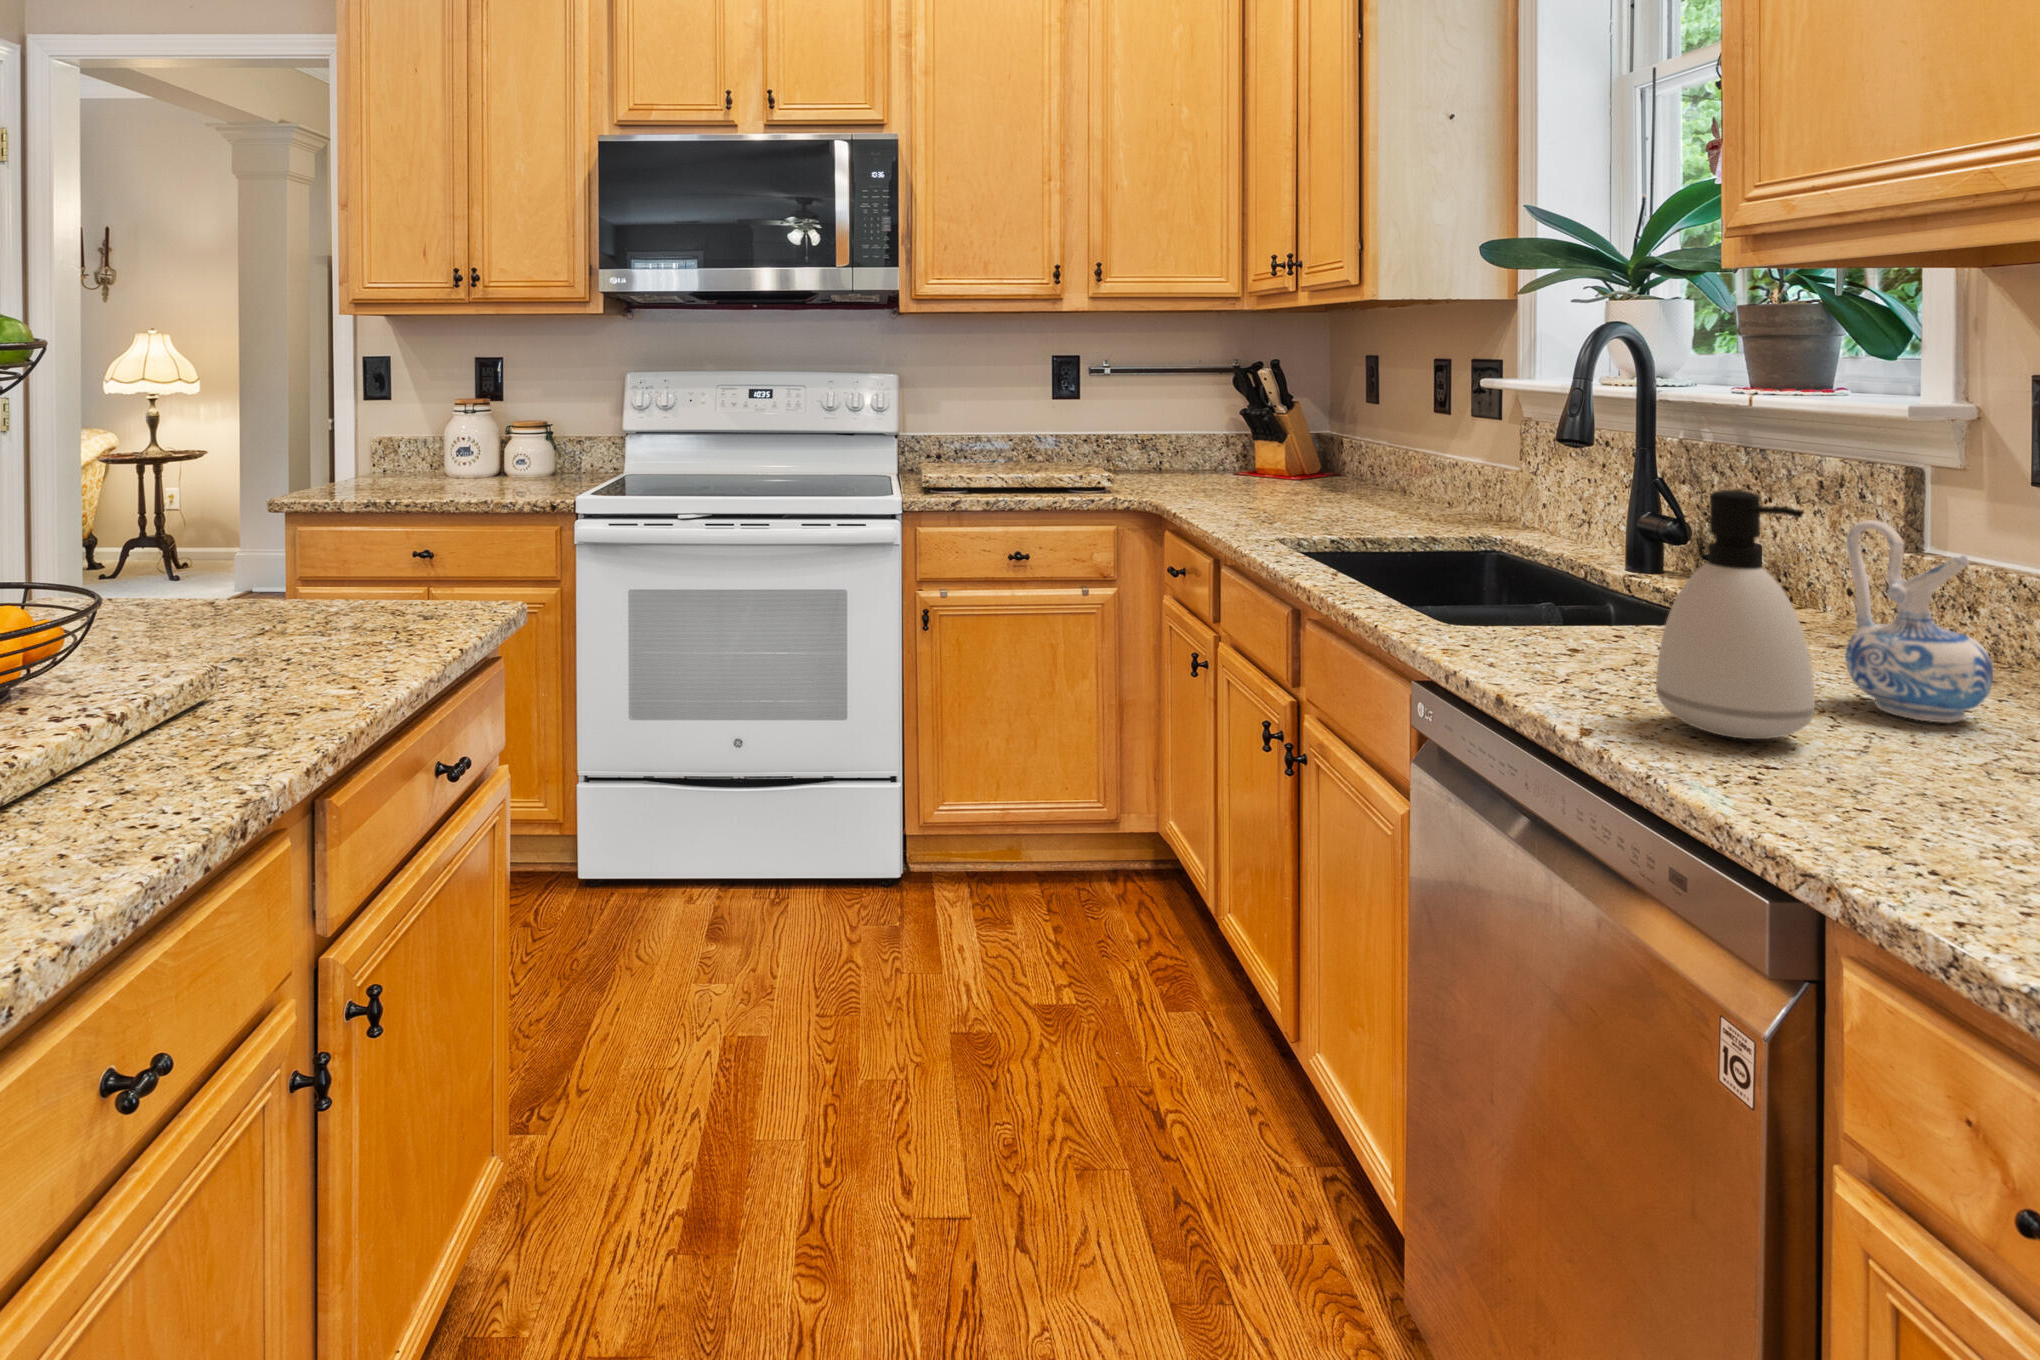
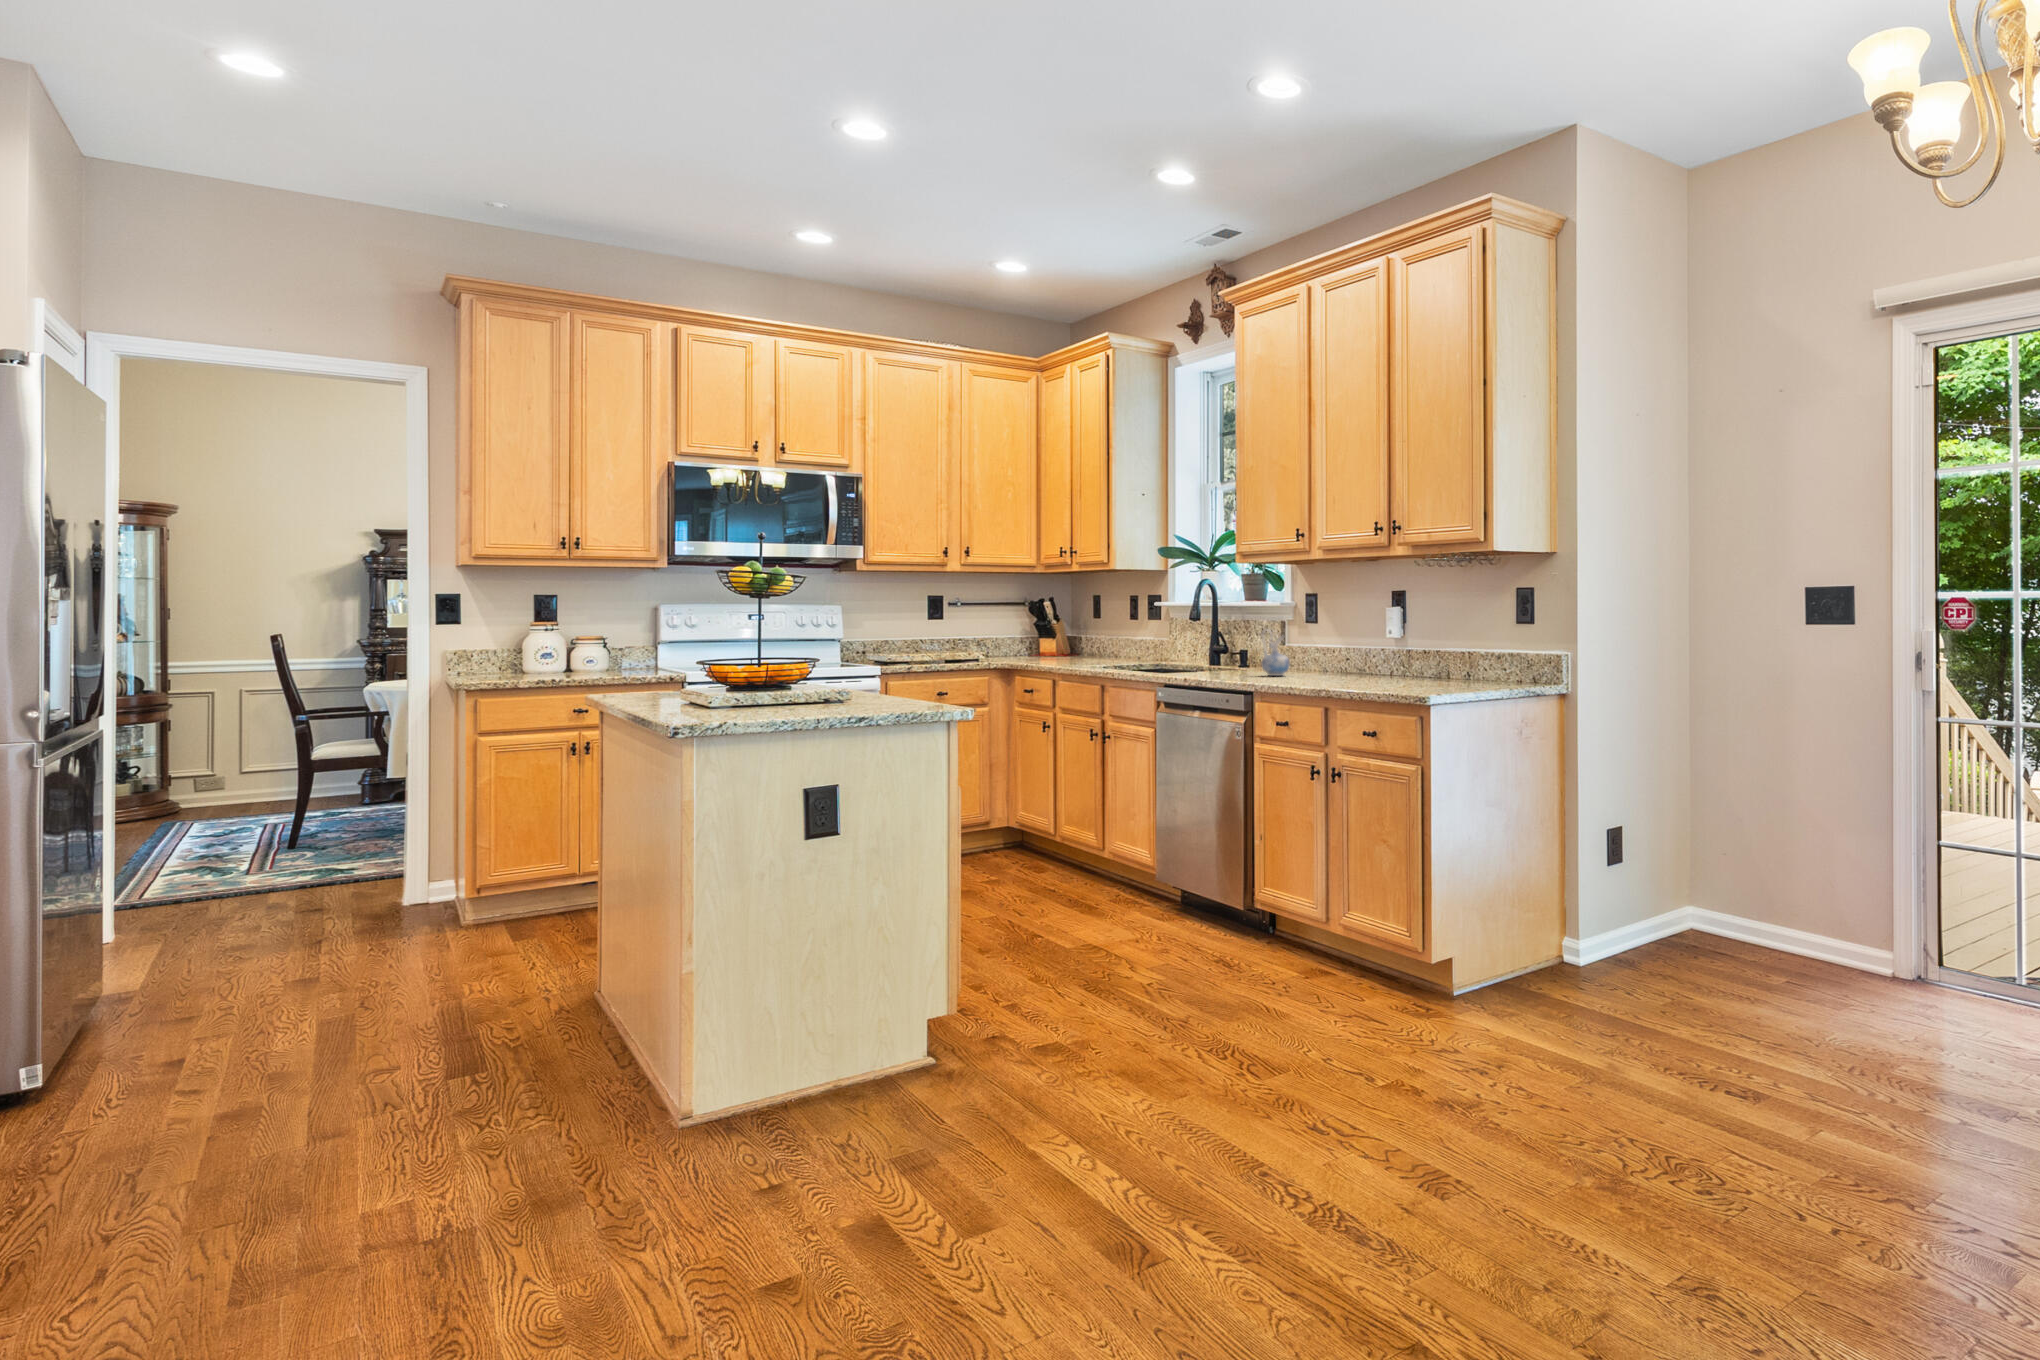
soap dispenser: present [1656,490,1815,739] -> none [1221,619,1253,678]

